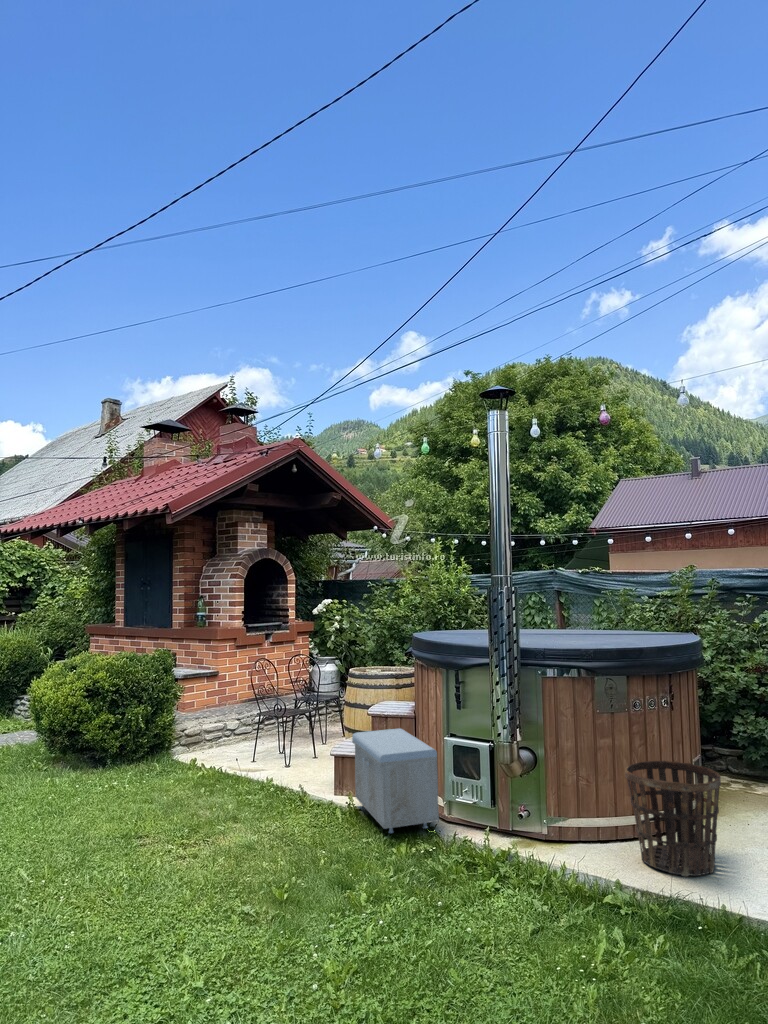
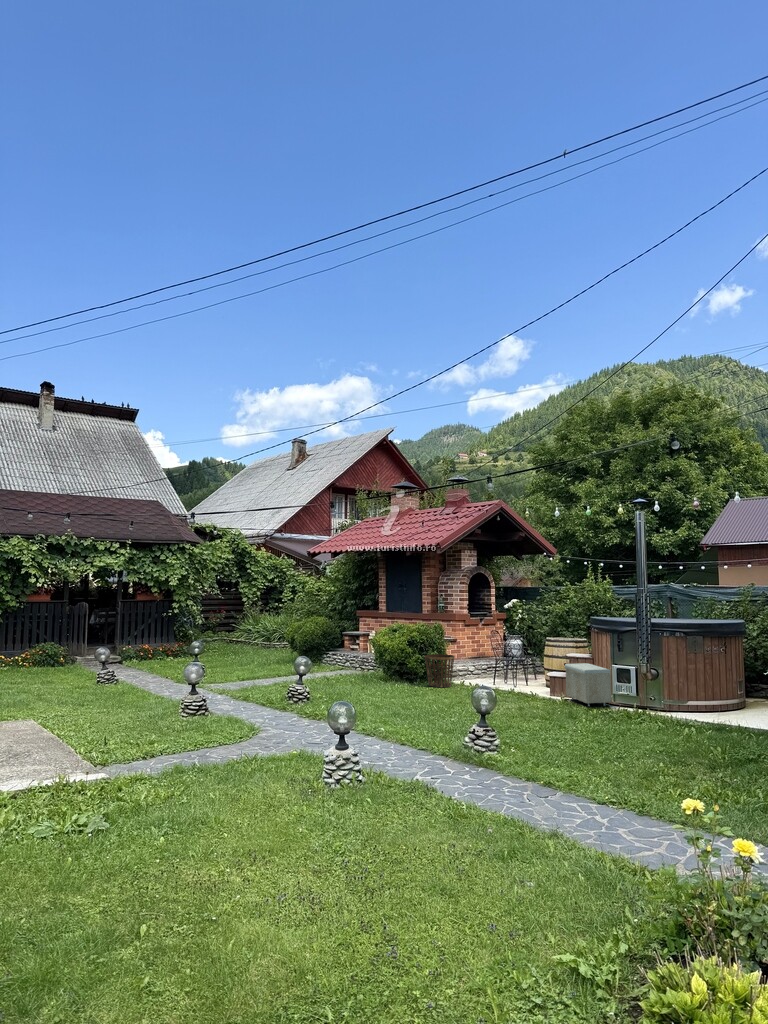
basket: present [625,761,721,876] -> present [424,654,455,687]

